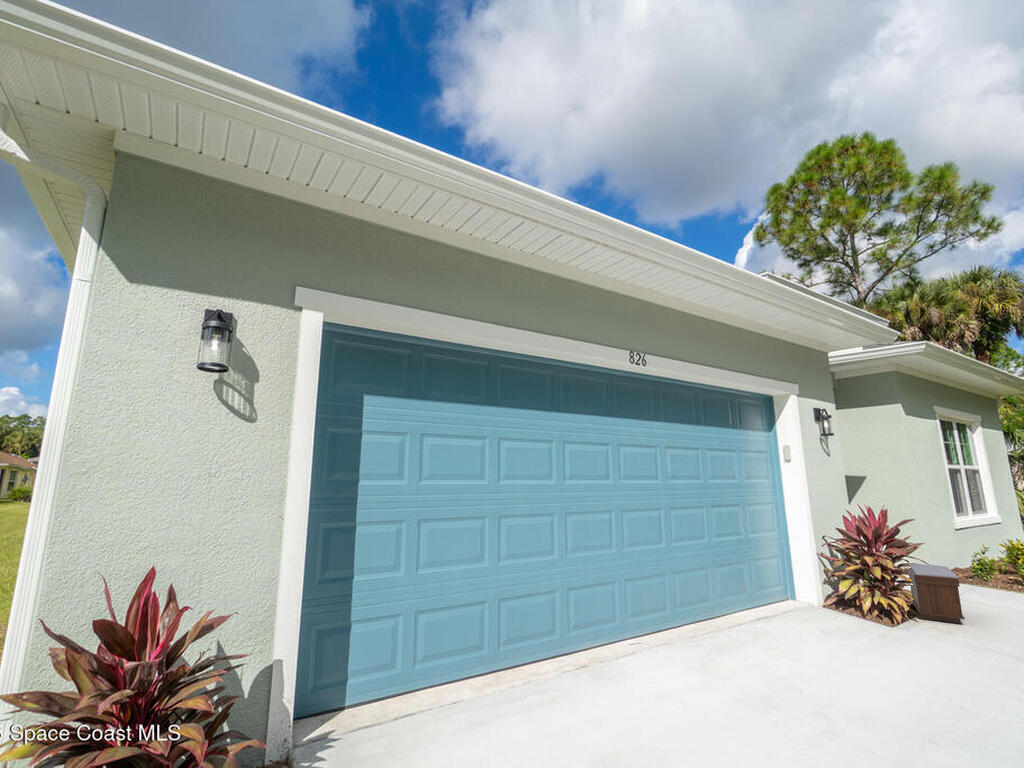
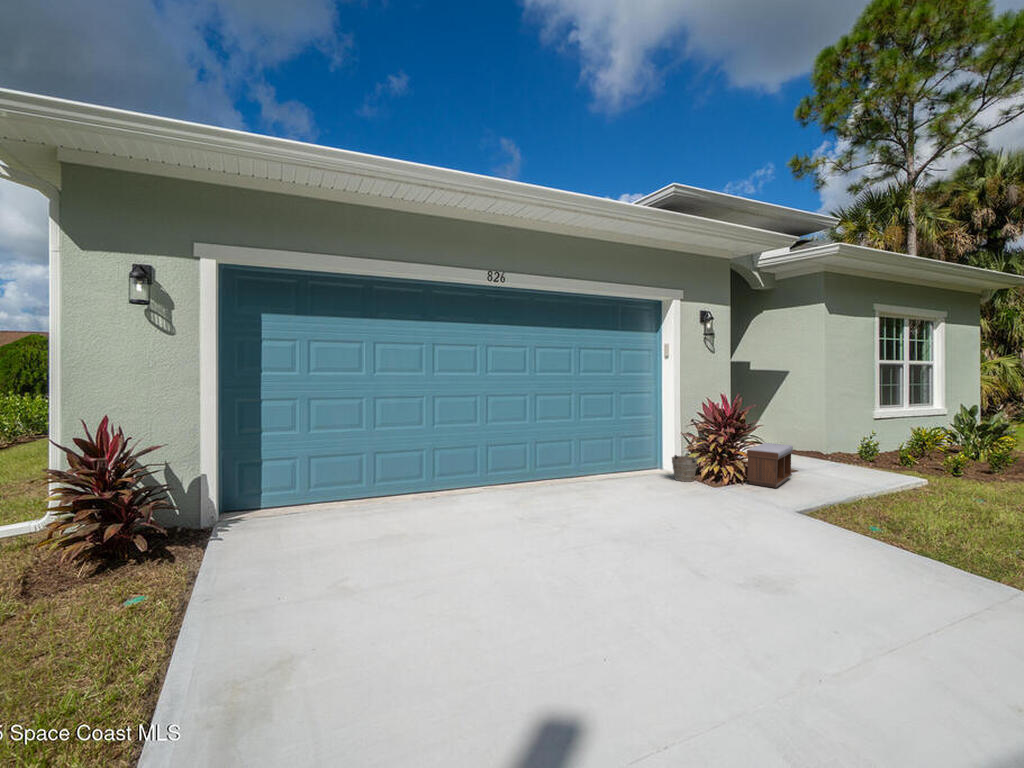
bucket: none [821,583,858,619] -> present [672,455,698,482]

